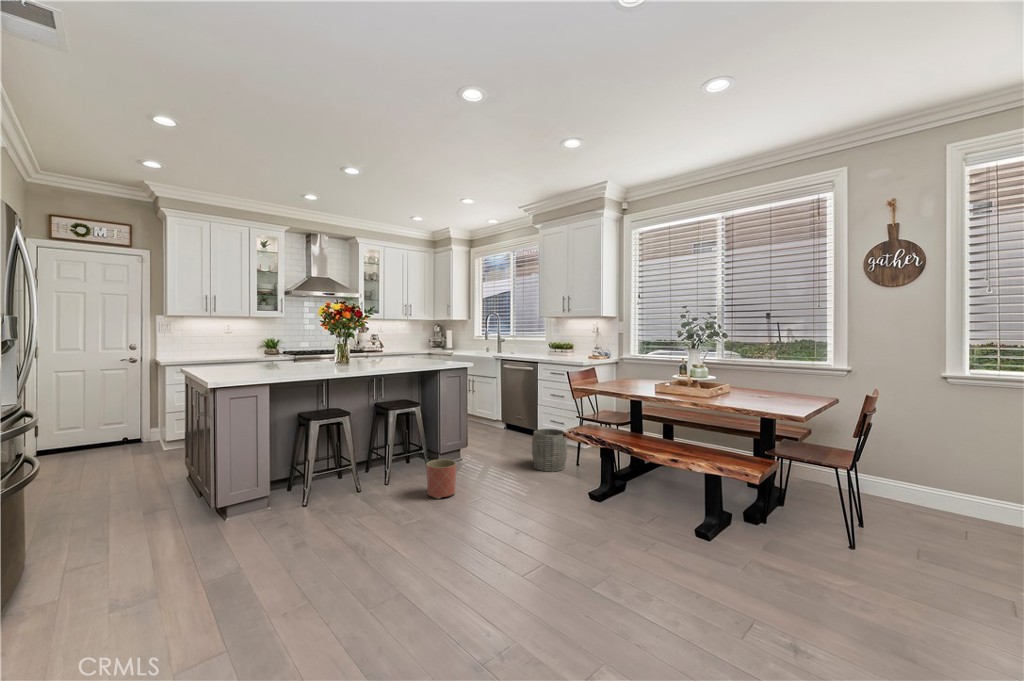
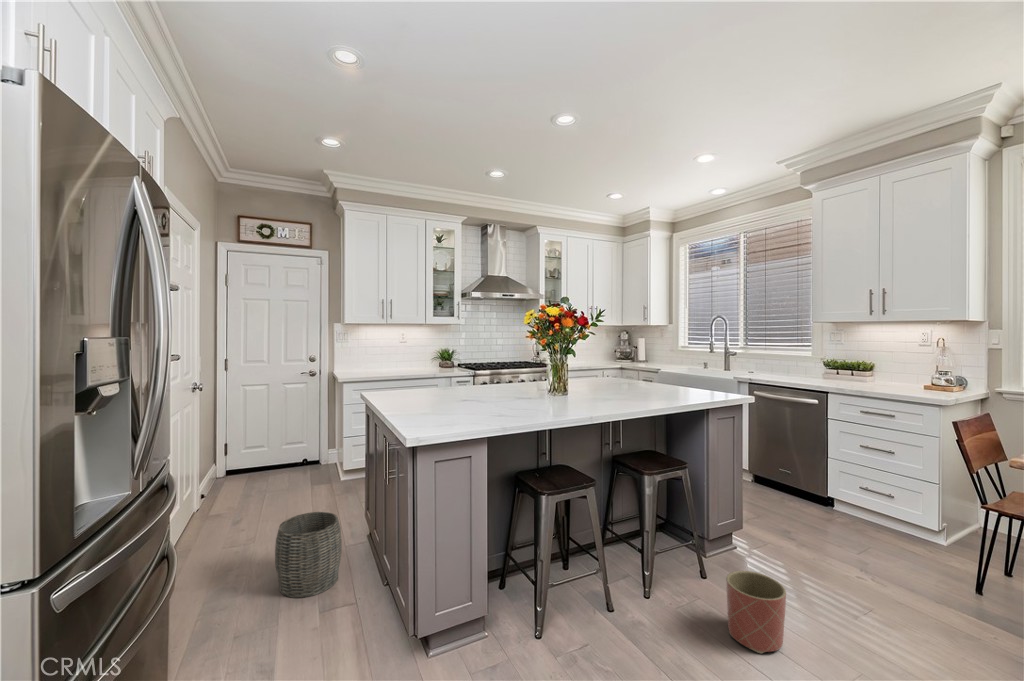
woven basket: present [532,429,567,472] -> present [275,512,342,598]

